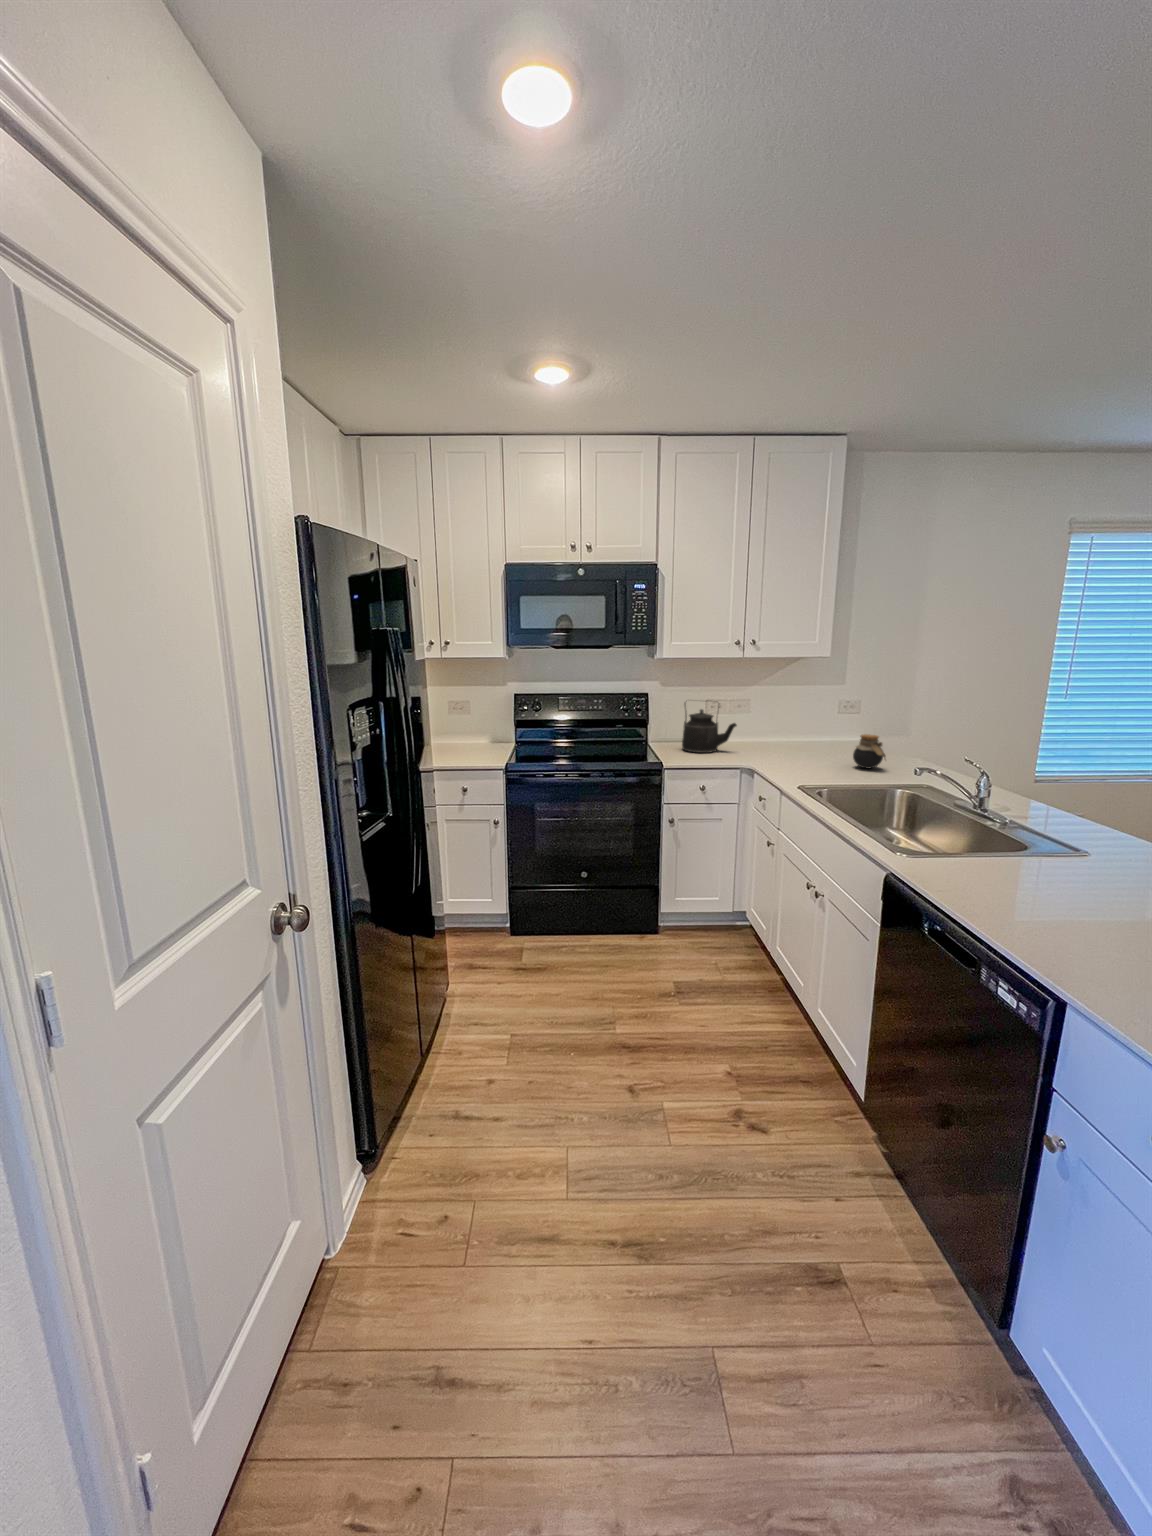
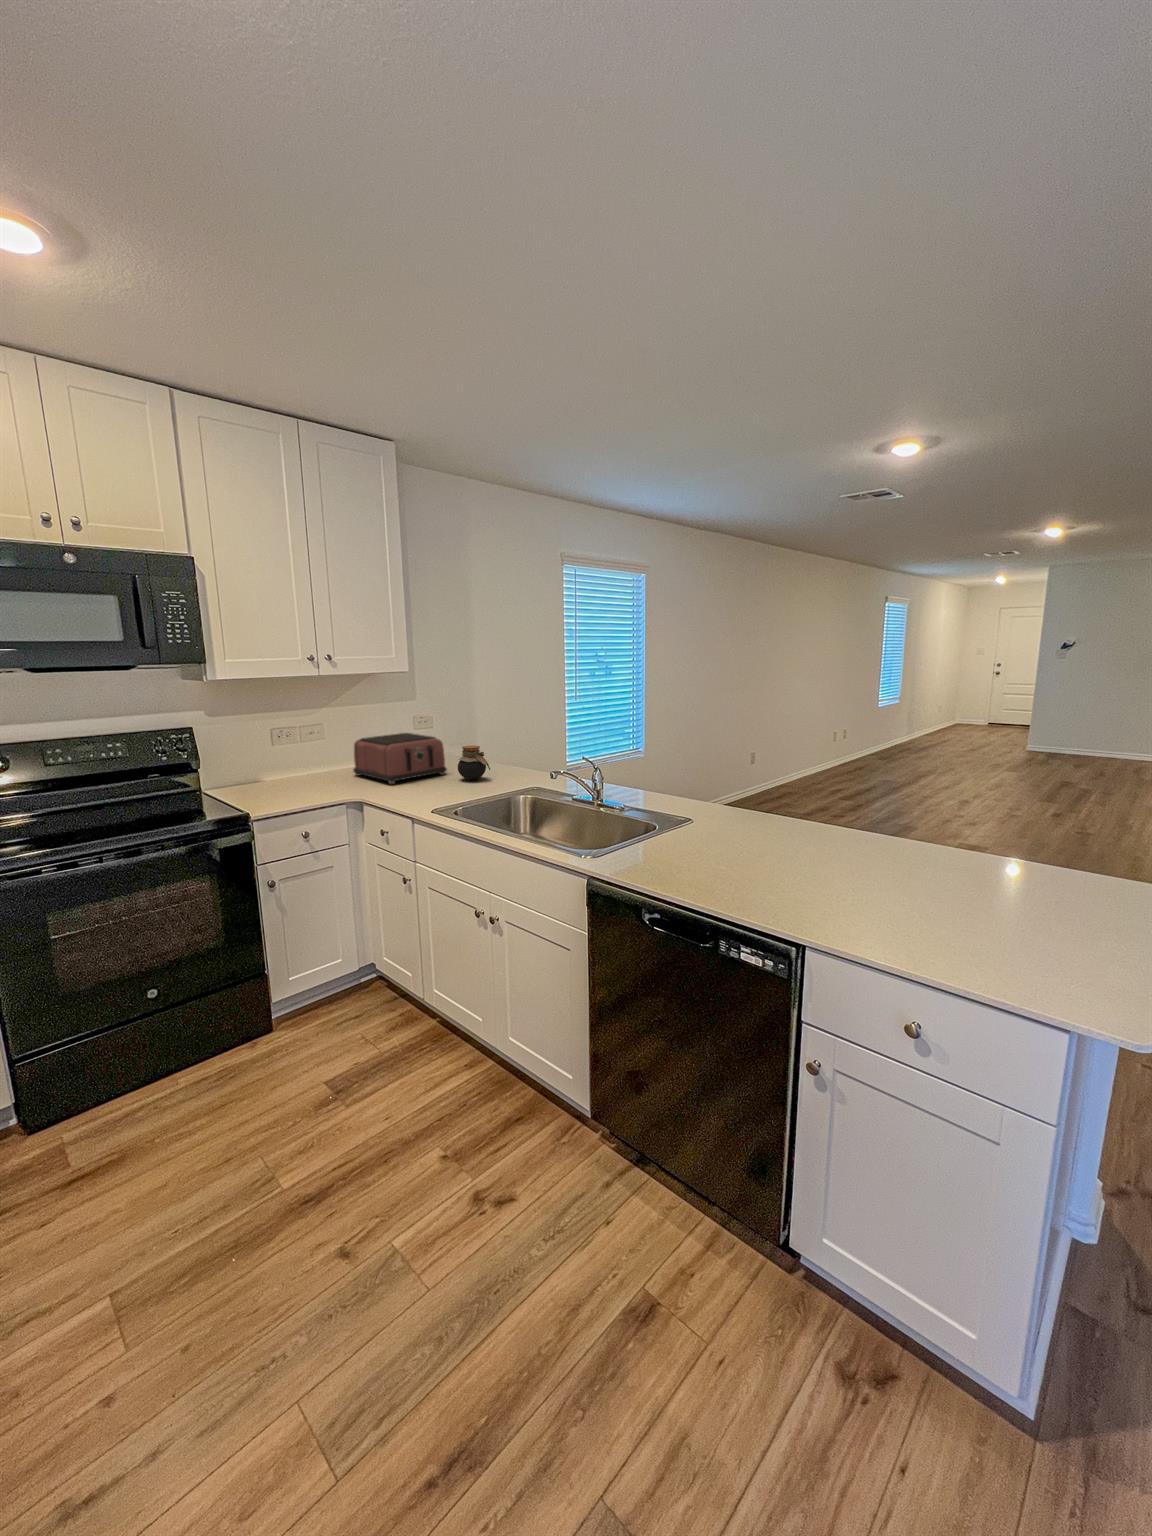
kettle: present [682,700,737,753] -> none [250,727,324,794]
toaster: none [764,716,847,760] -> present [353,733,447,784]

